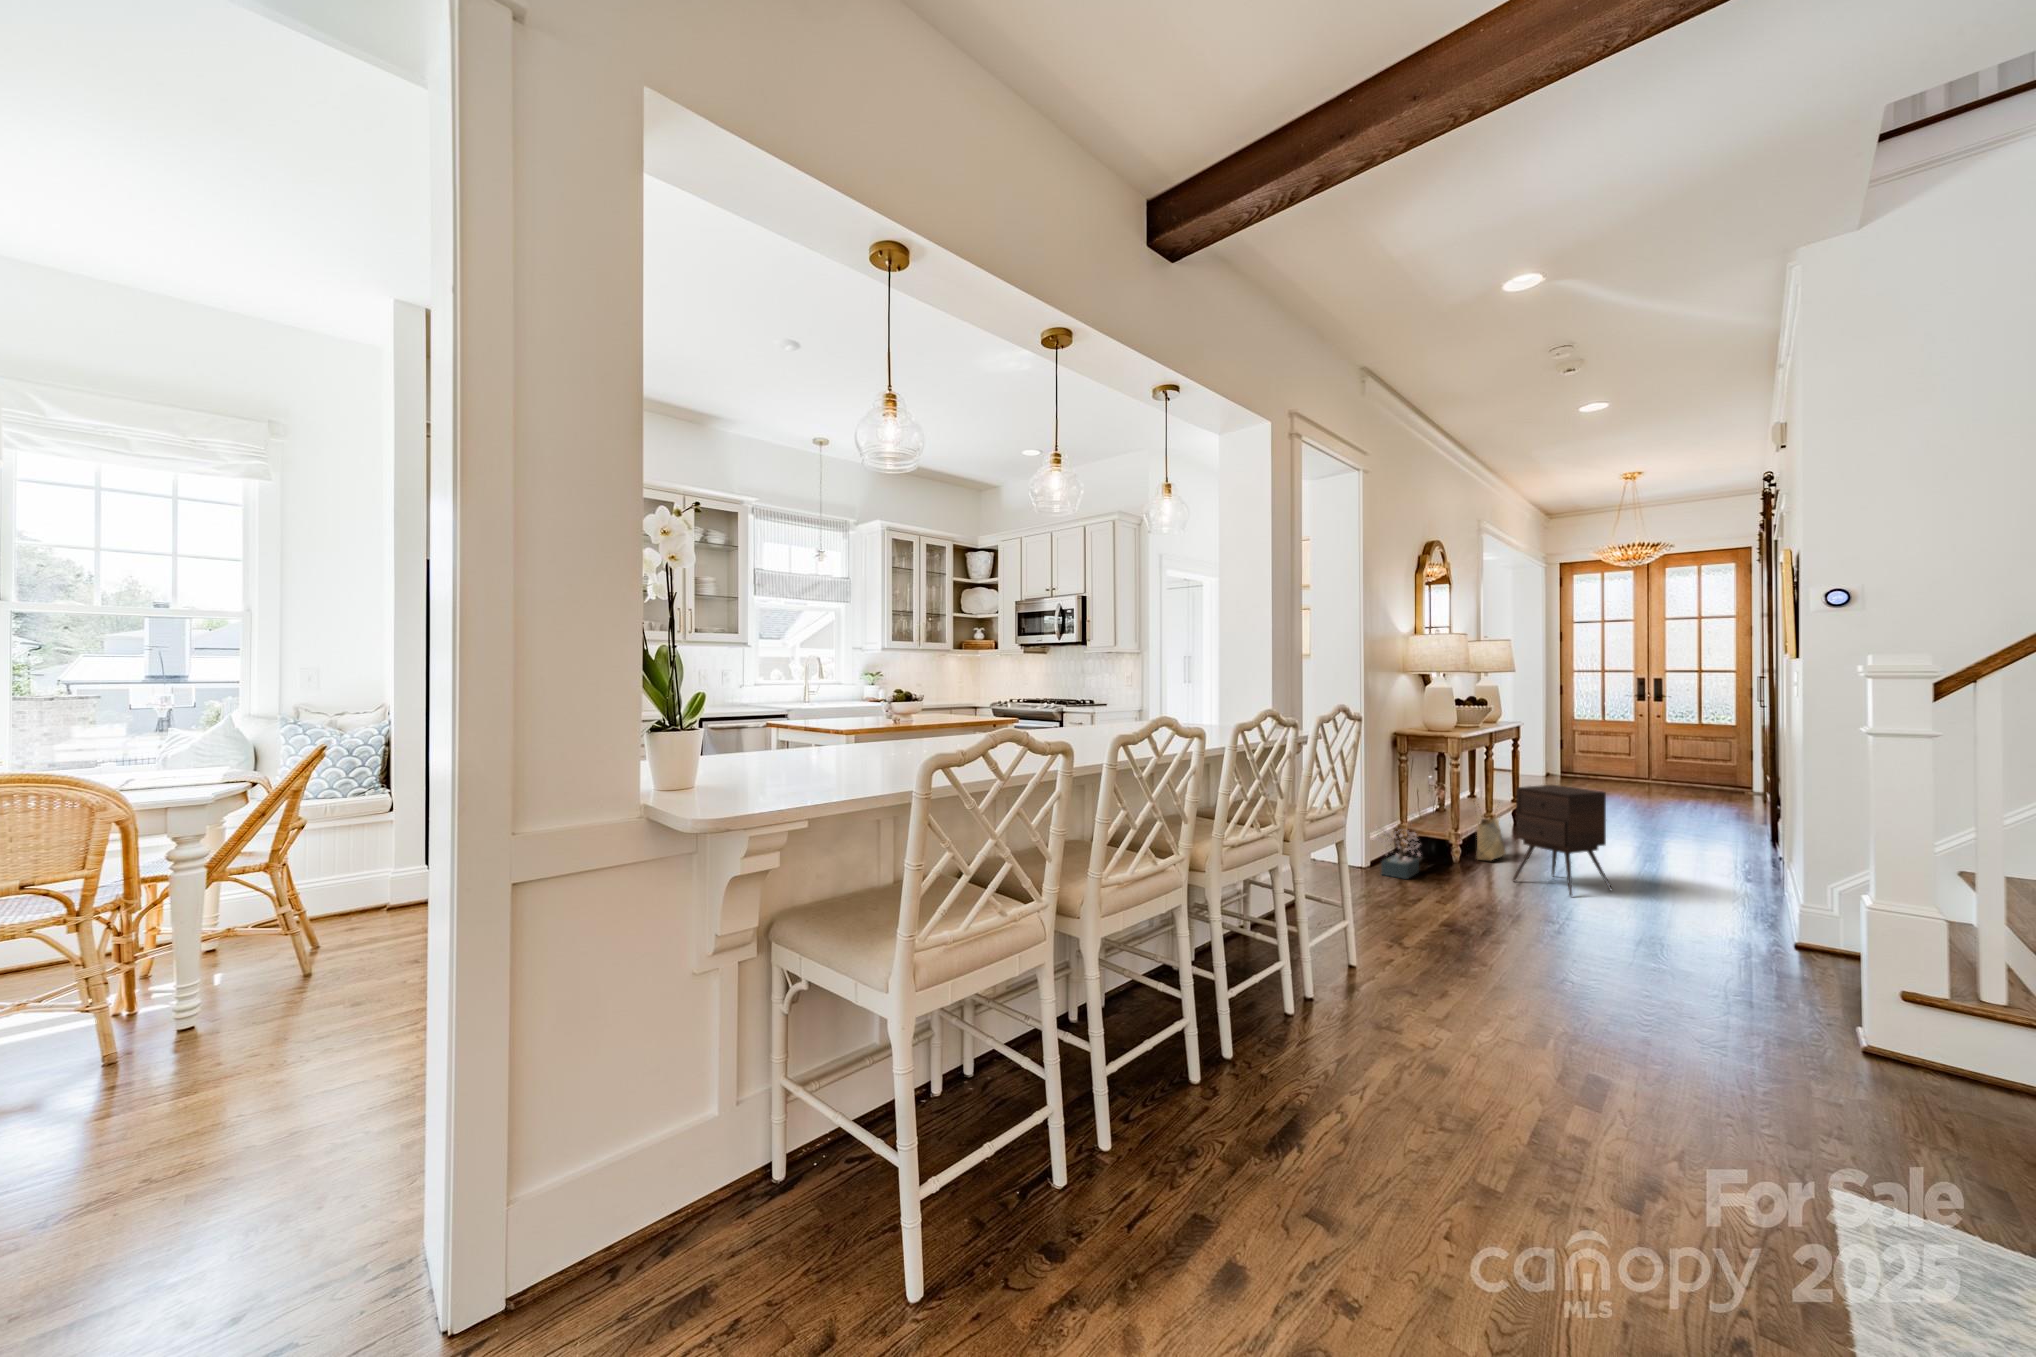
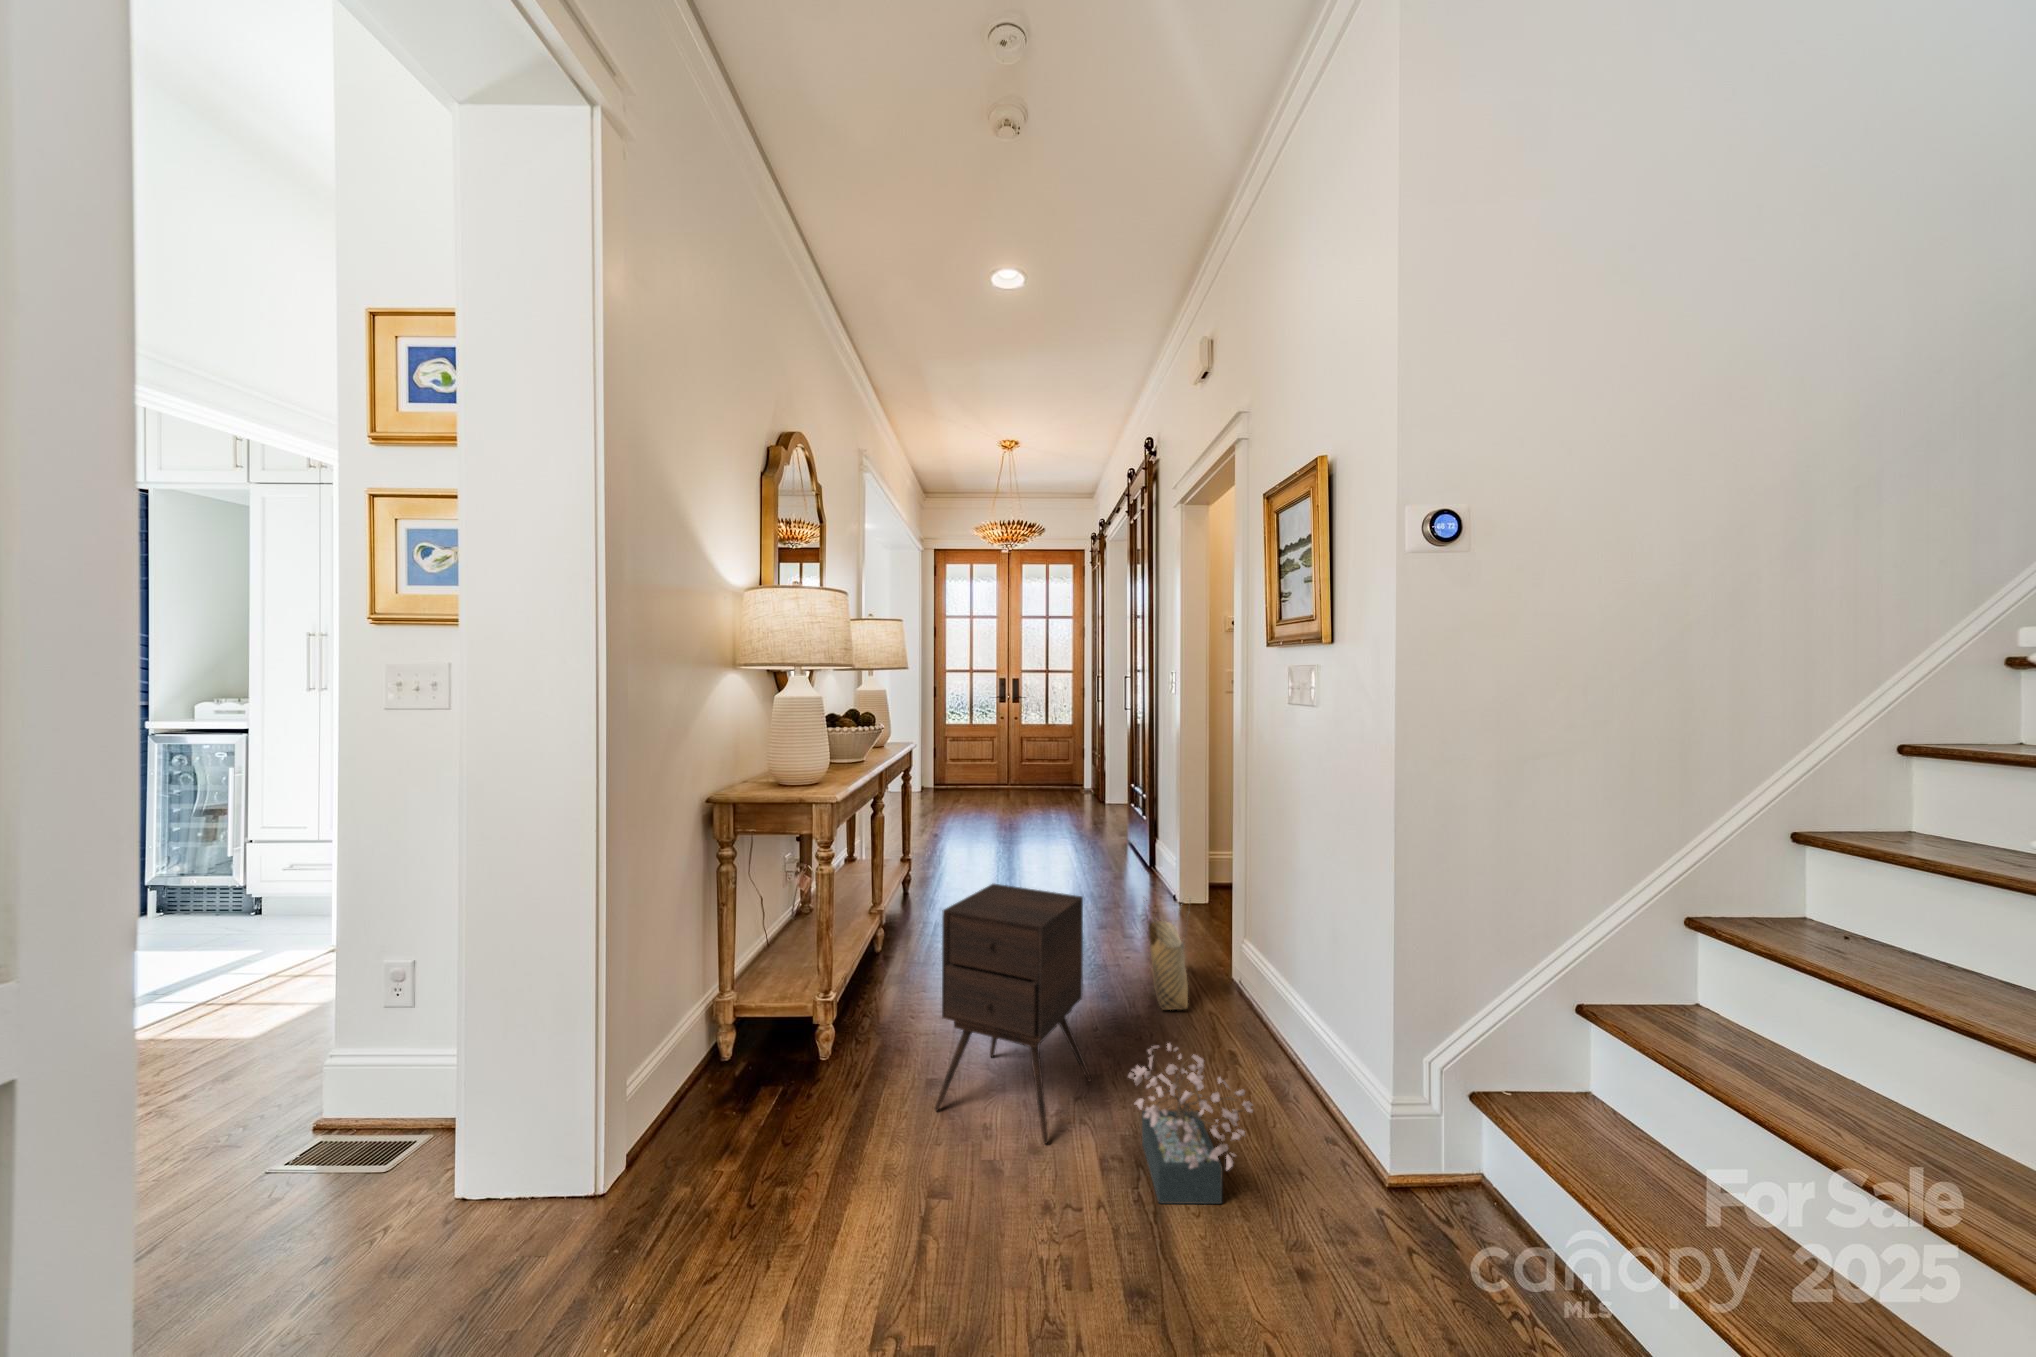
woven basket: present [1477,818,1506,860] -> present [1148,899,1188,1010]
decorative plant: present [1373,825,1421,879] -> present [1129,1043,1253,1204]

